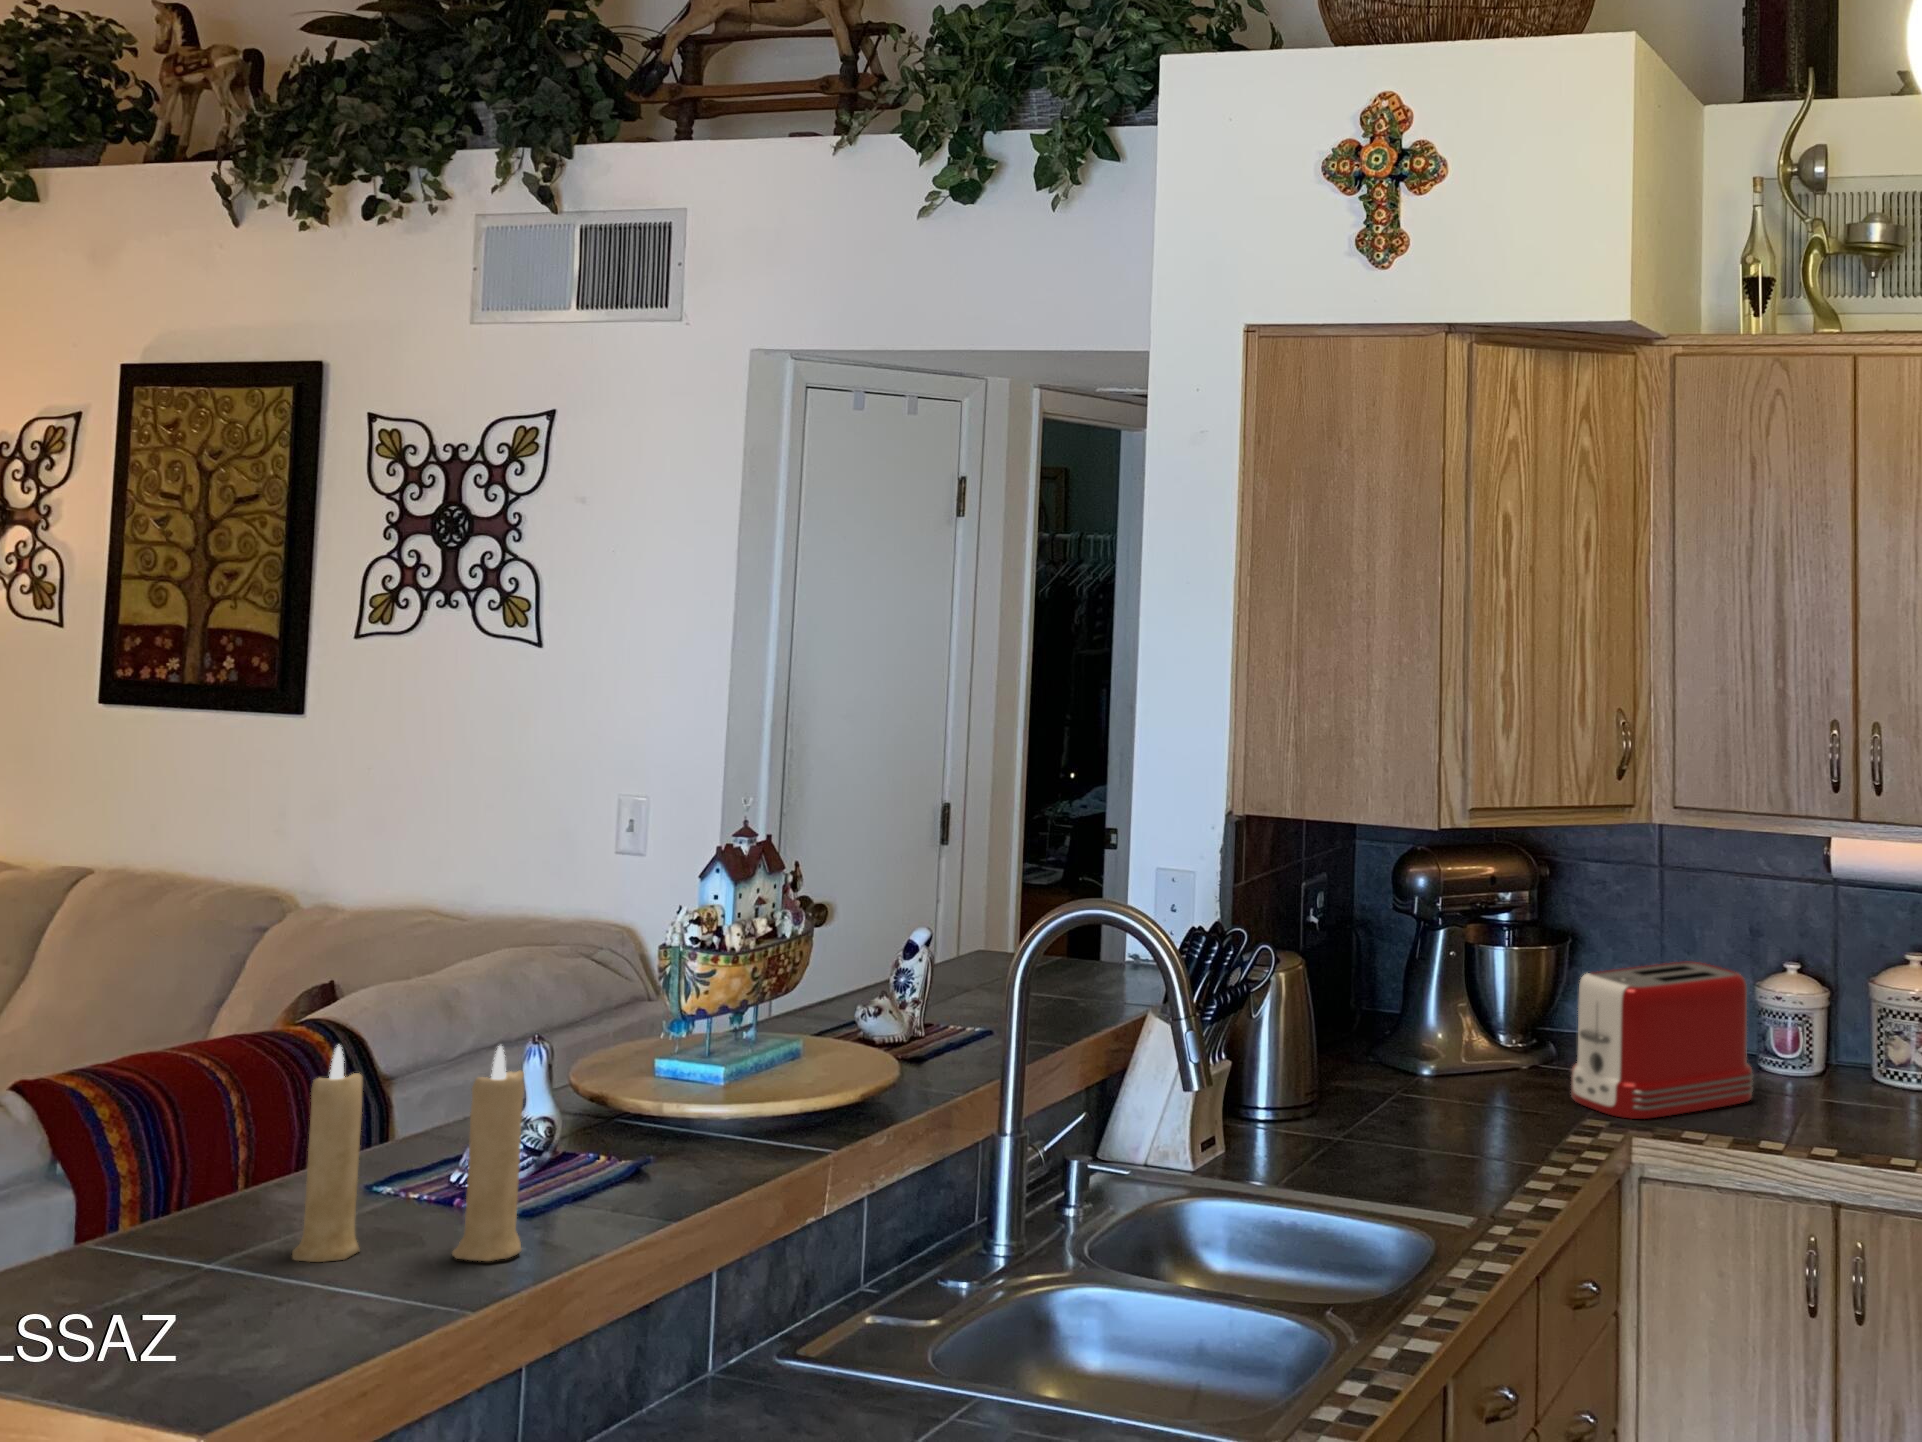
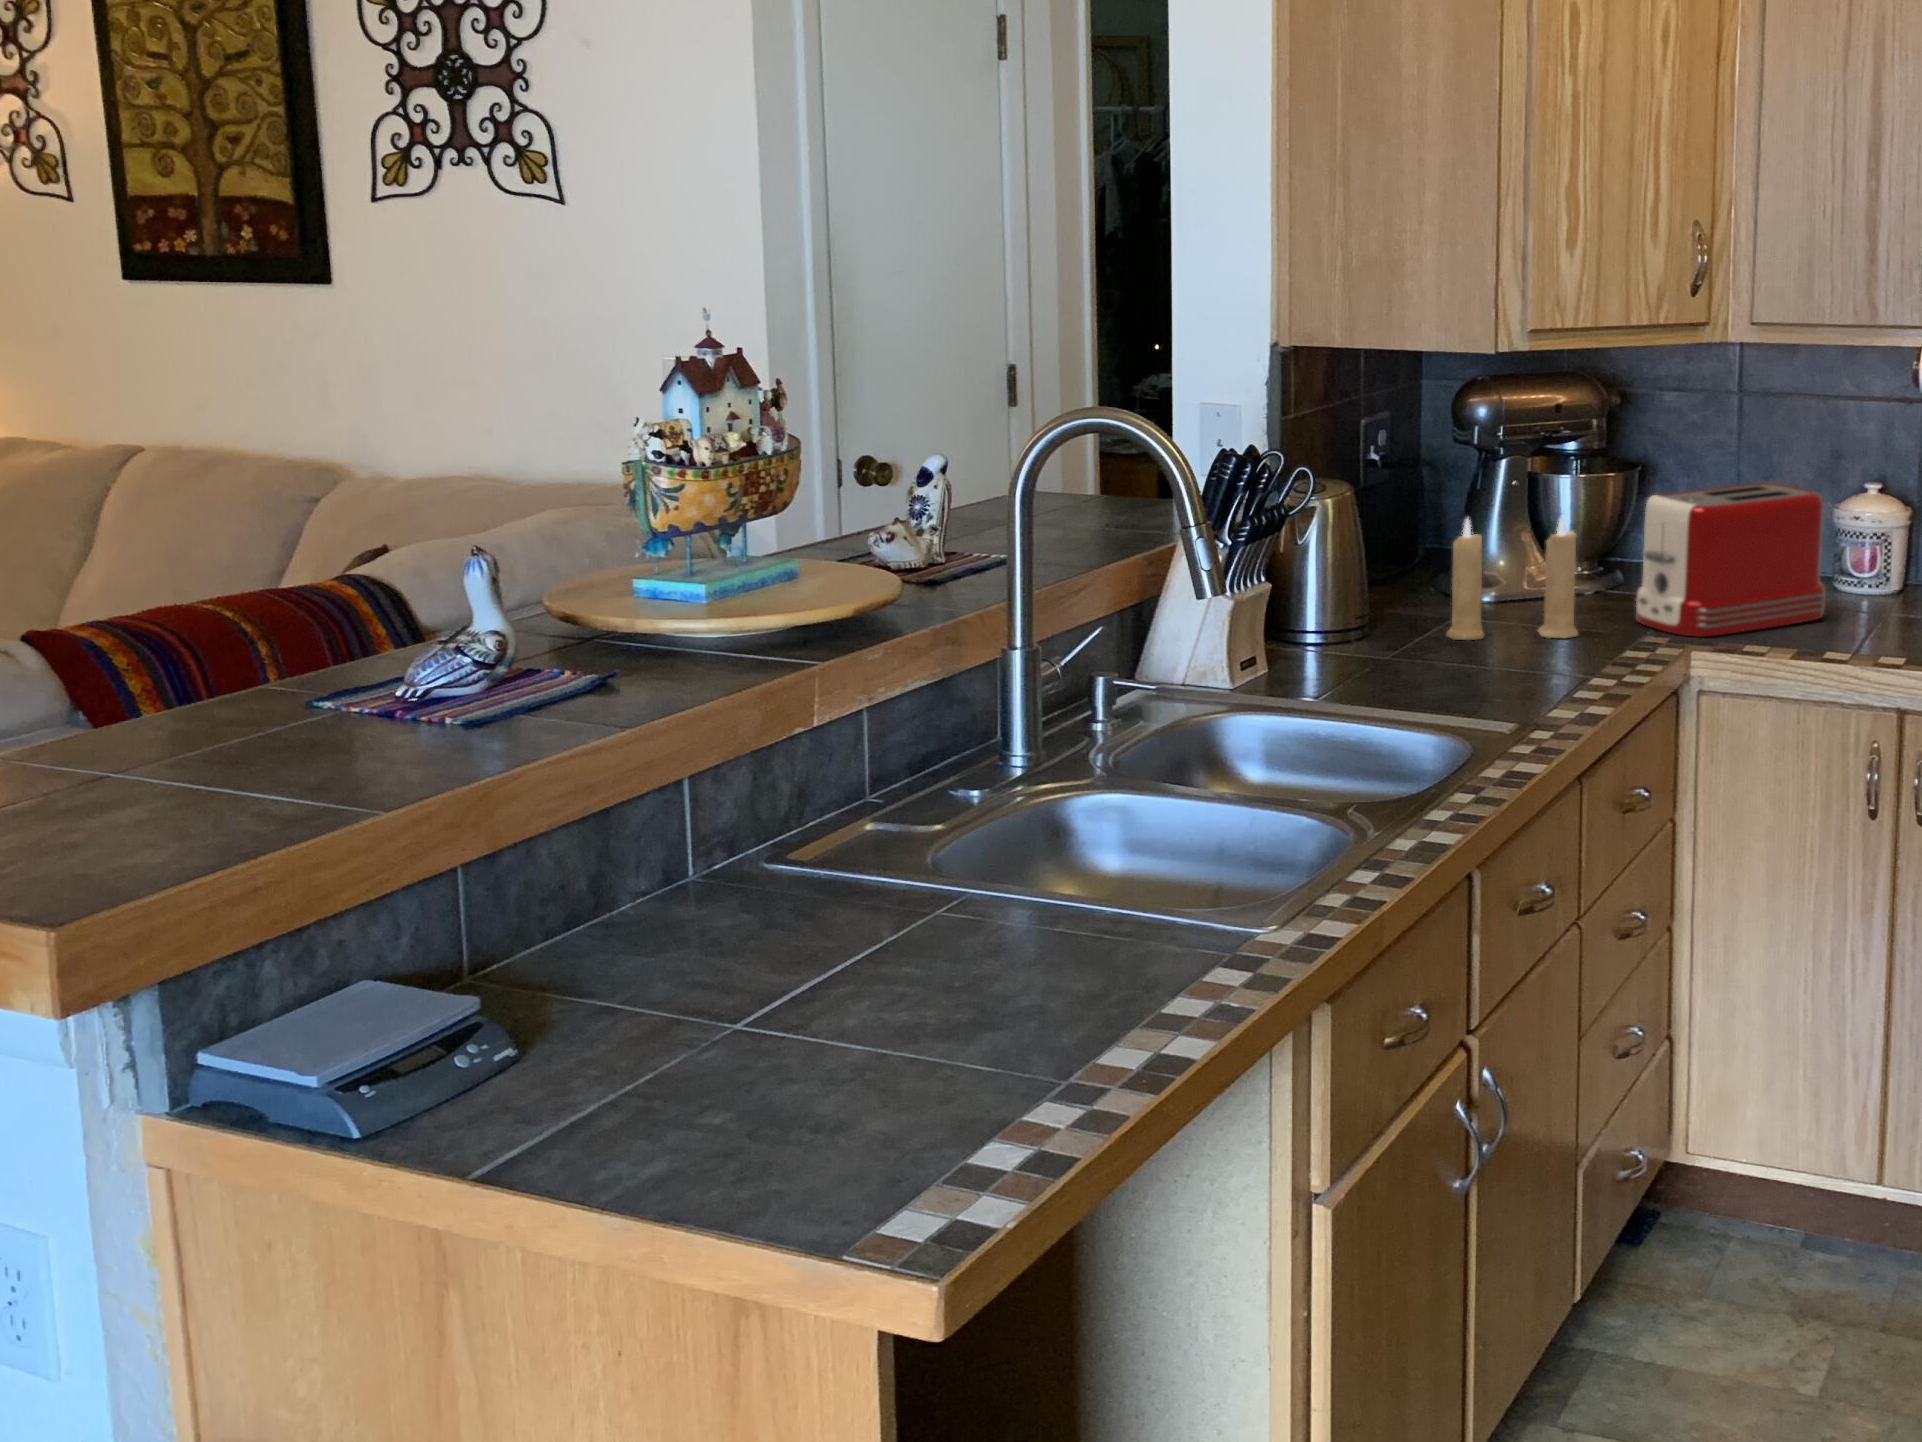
candle: present [292,1046,524,1262] -> present [1446,517,1578,640]

